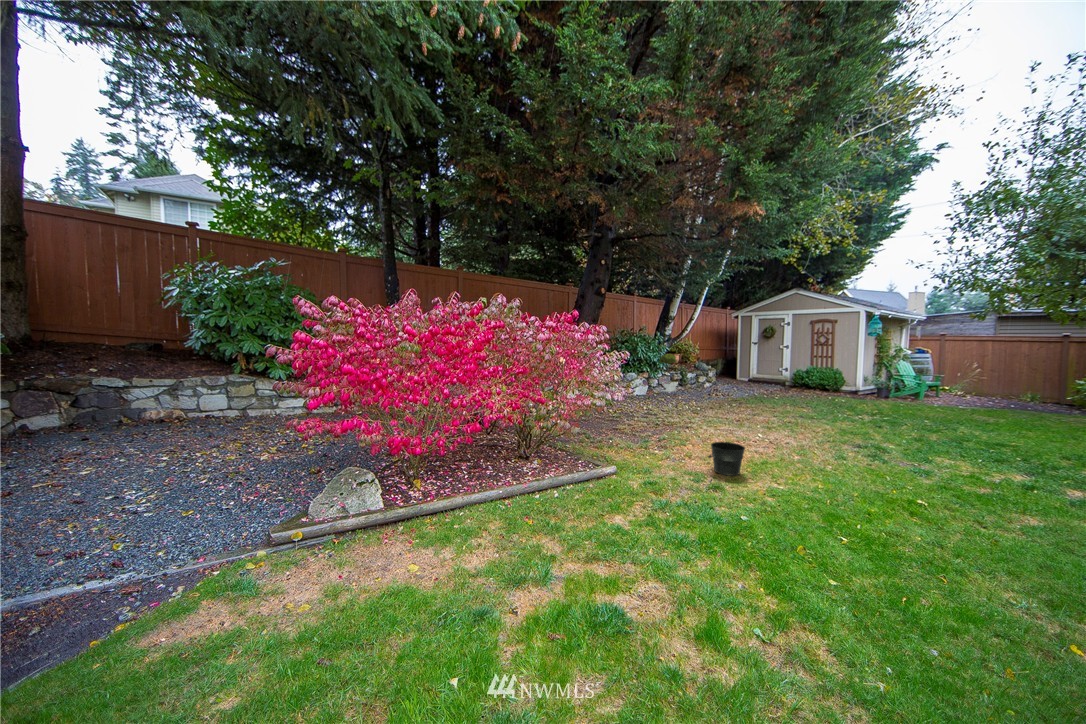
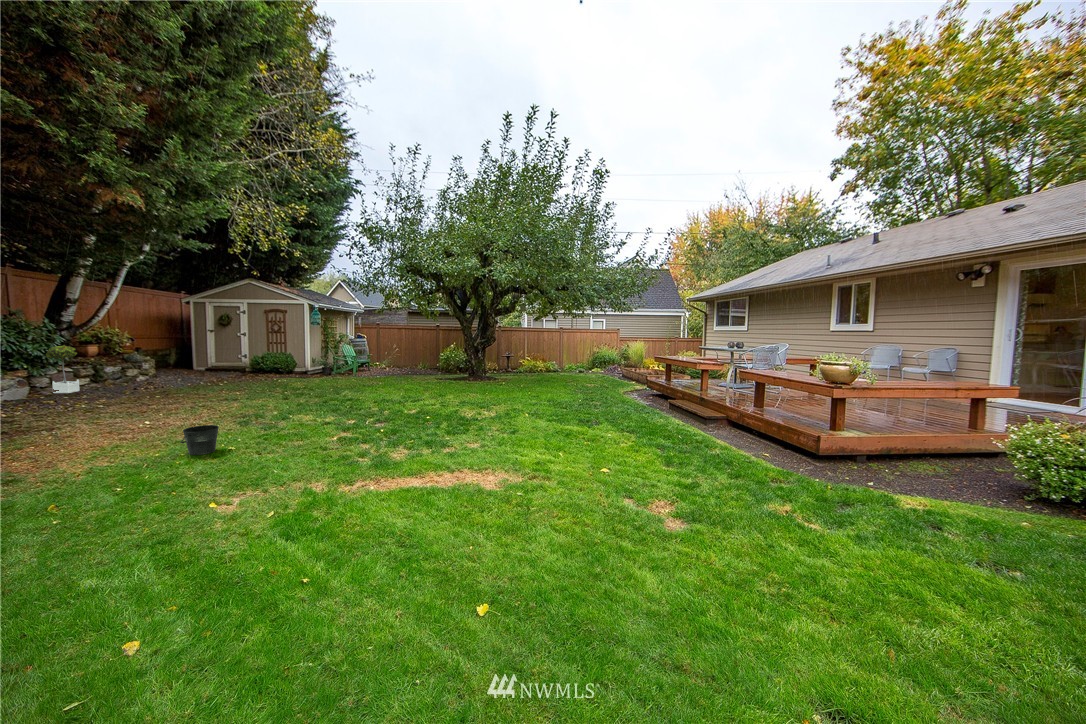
bucket: present [708,442,745,476] -> present [180,425,219,455]

